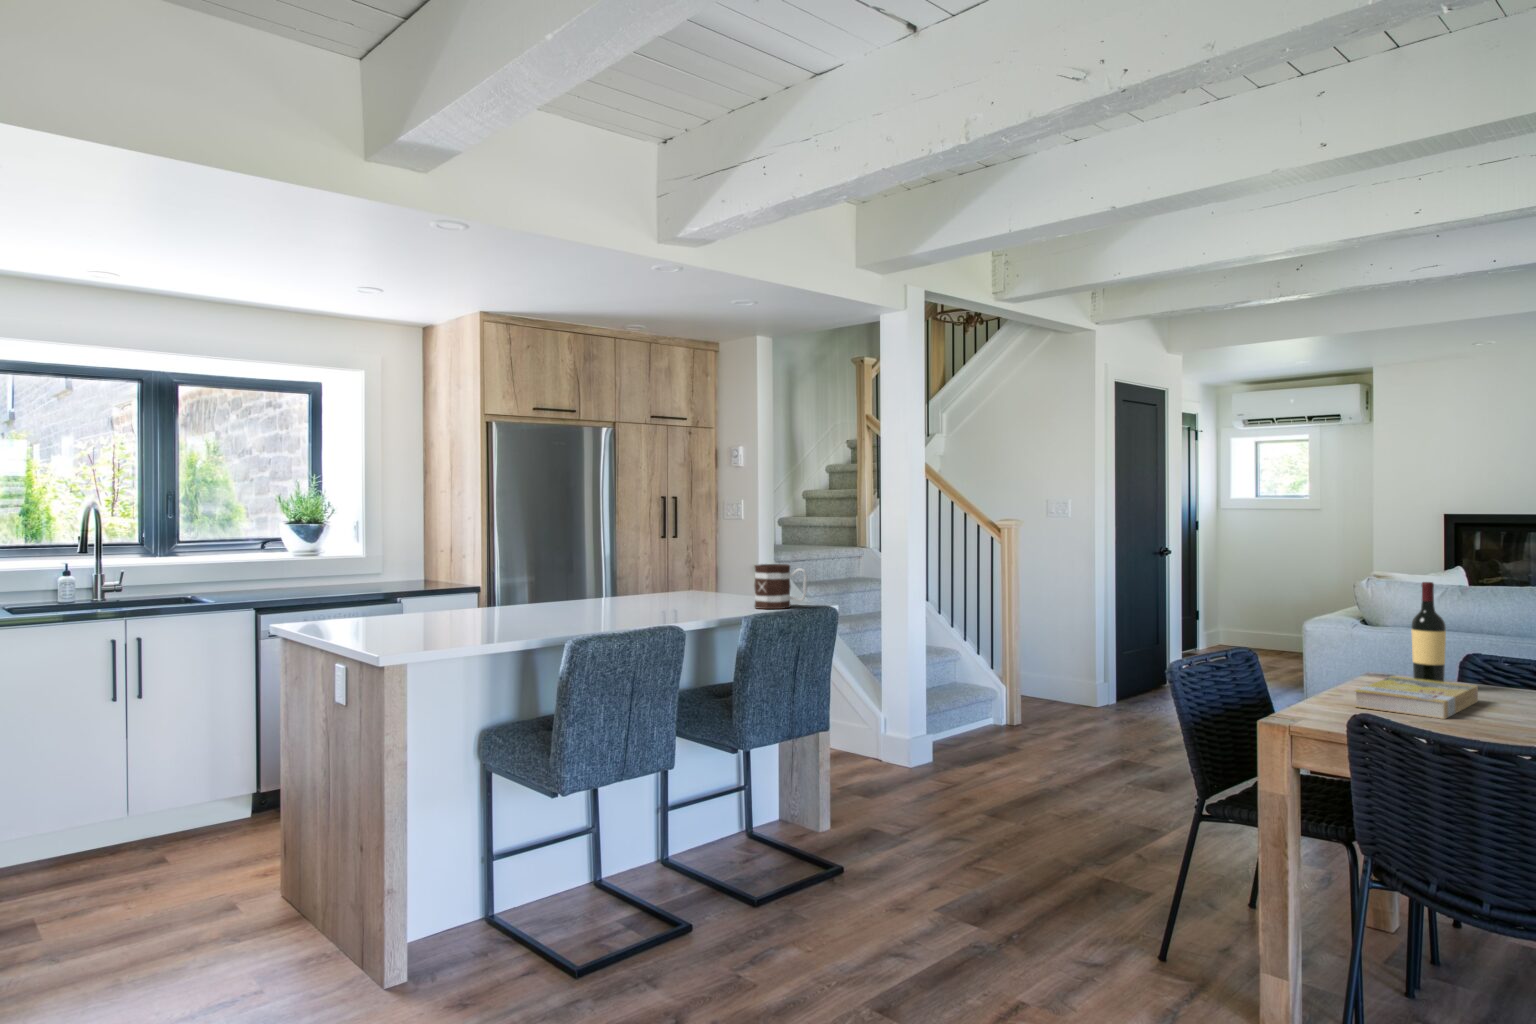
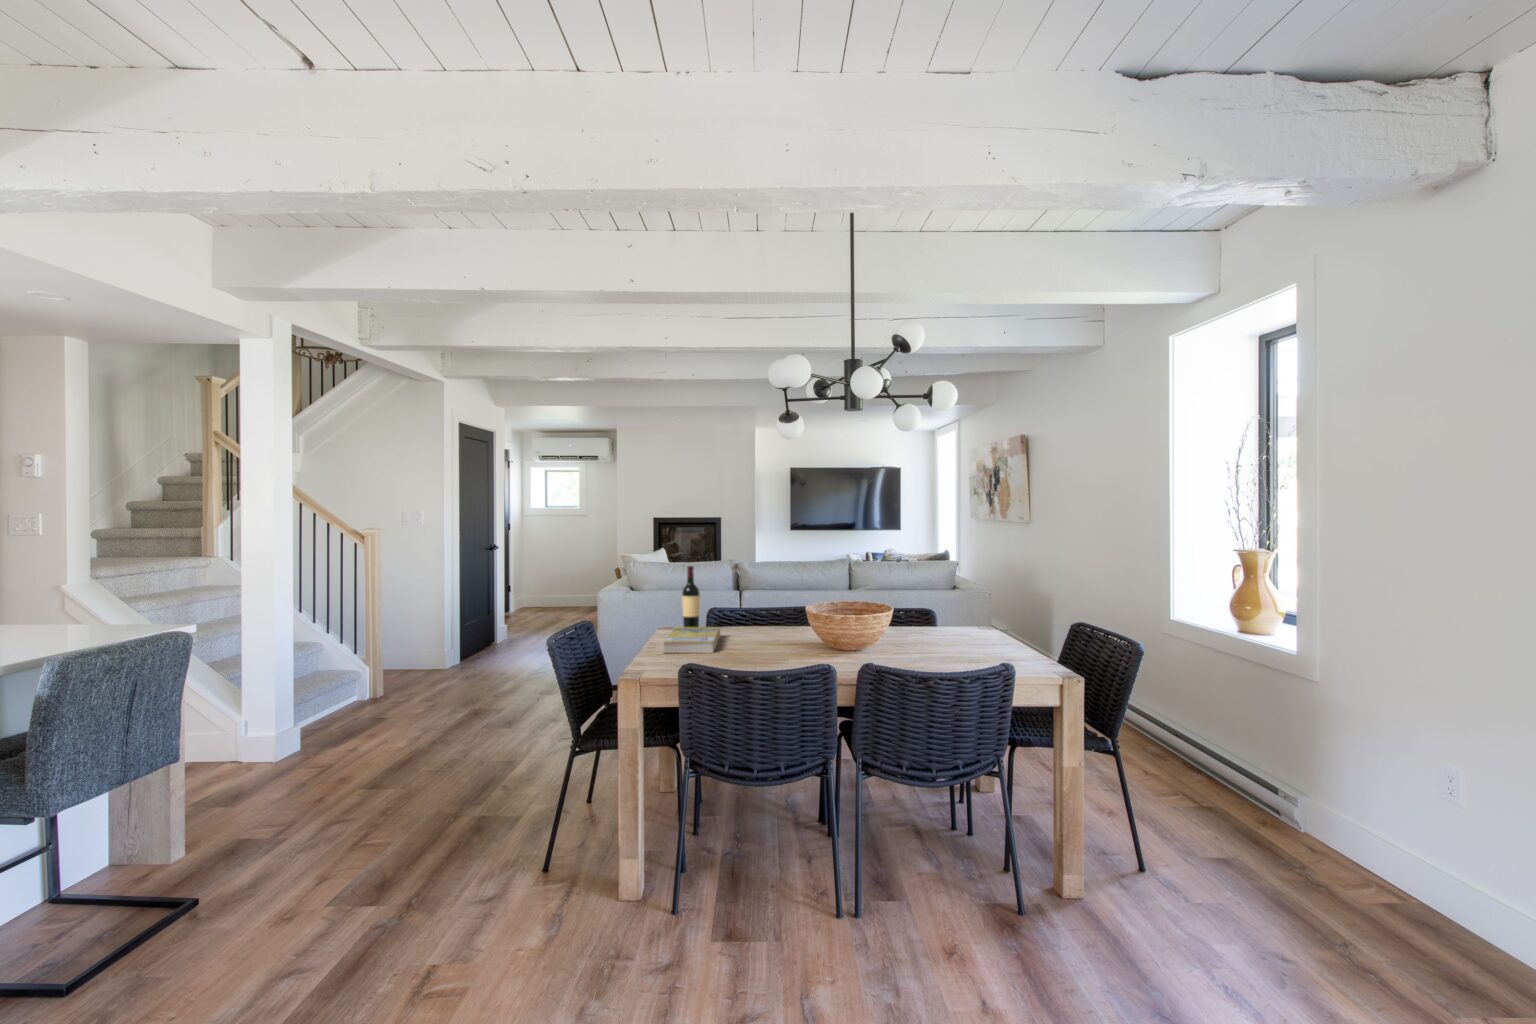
mug: present [754,564,807,609] -> none [59,589,148,644]

